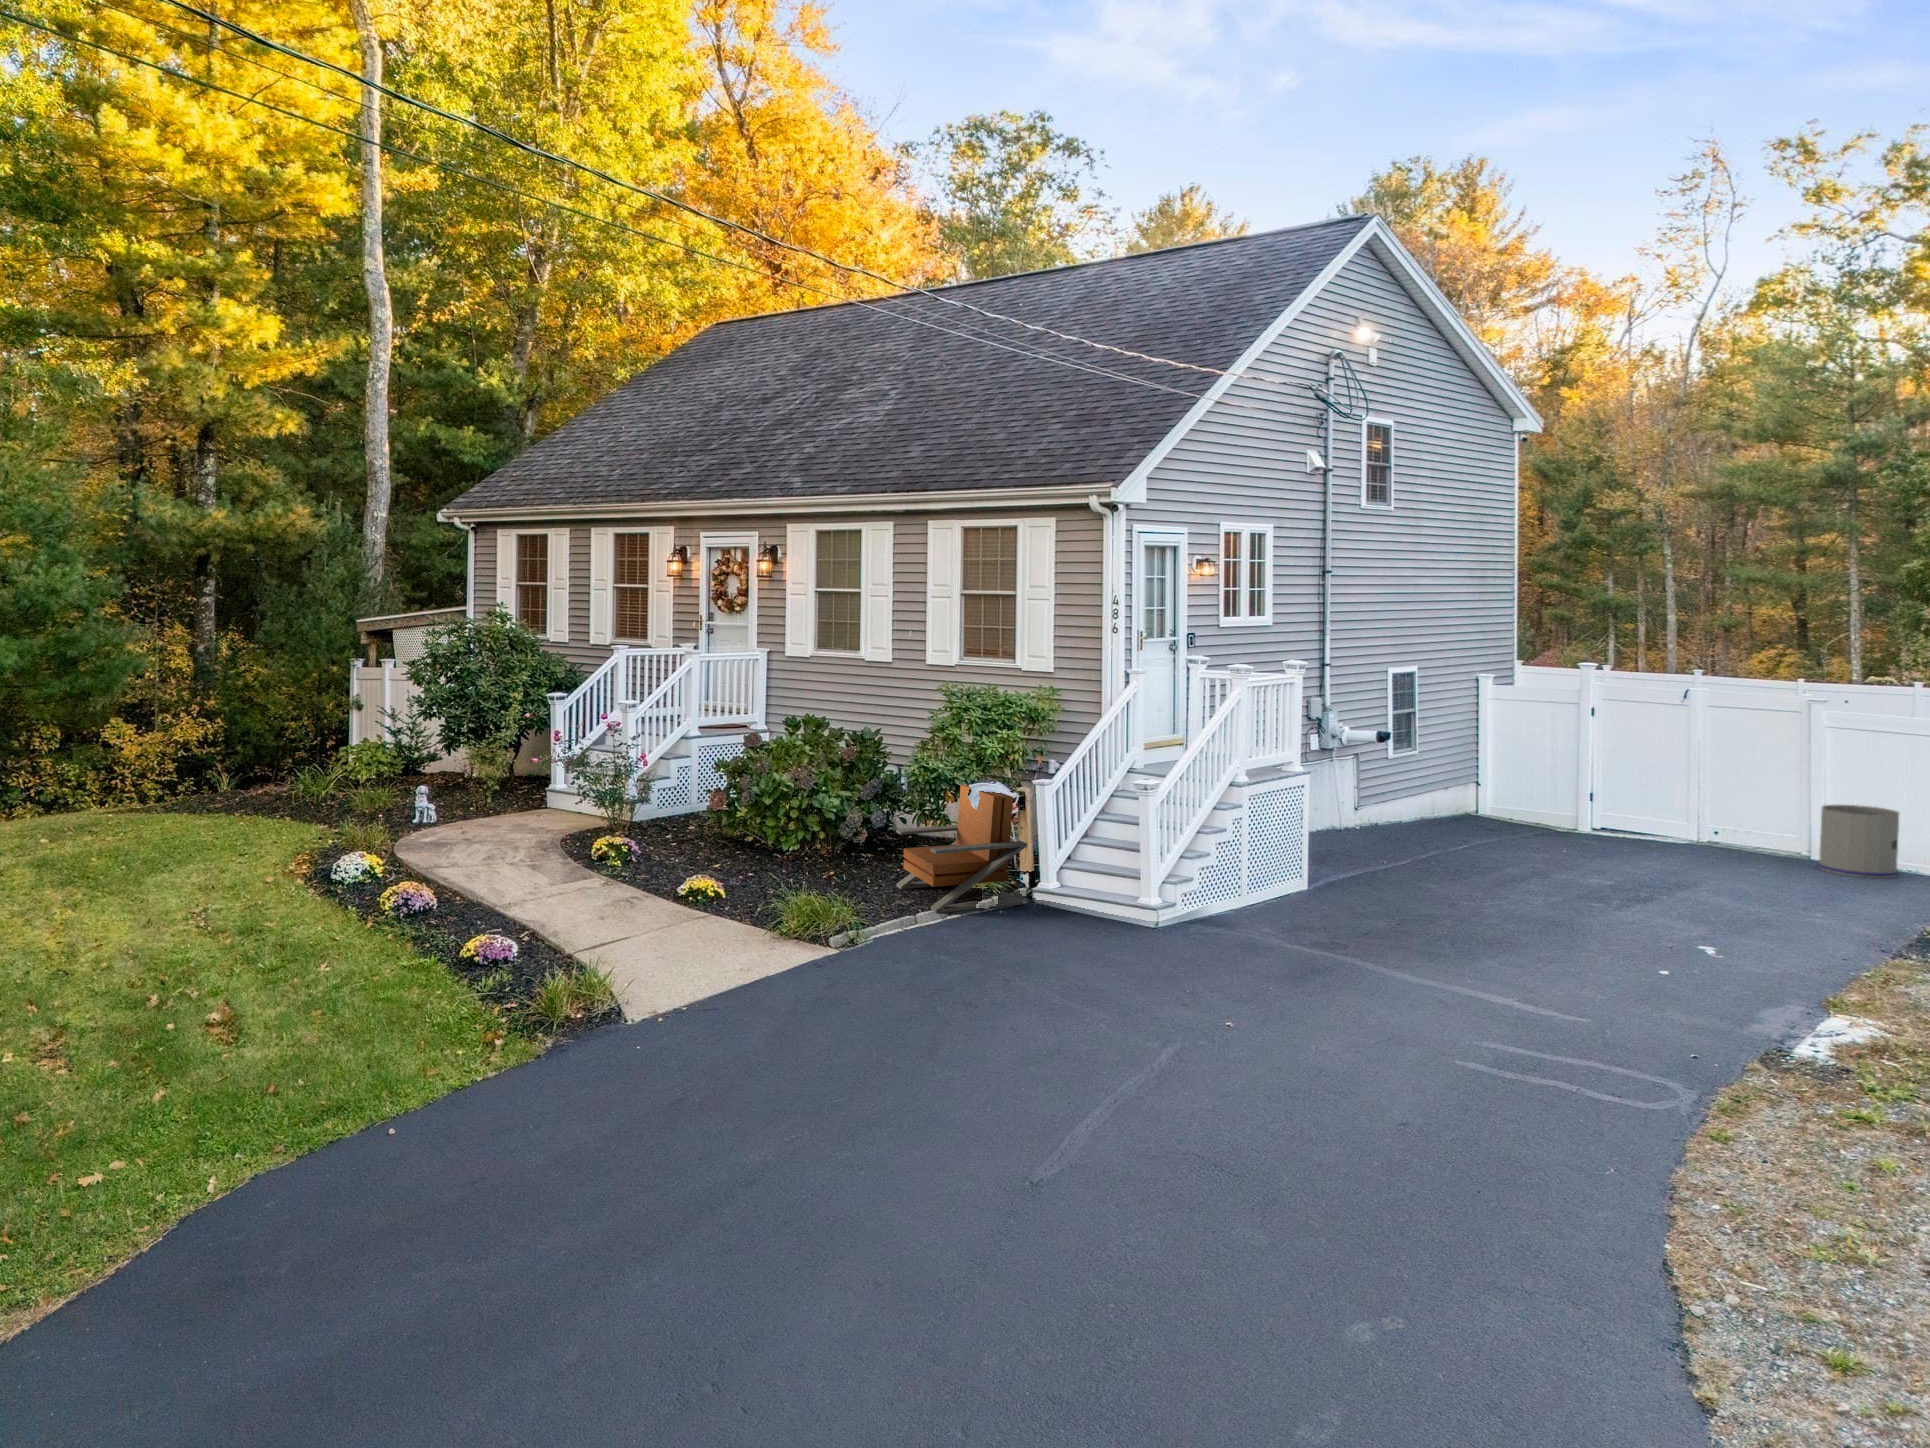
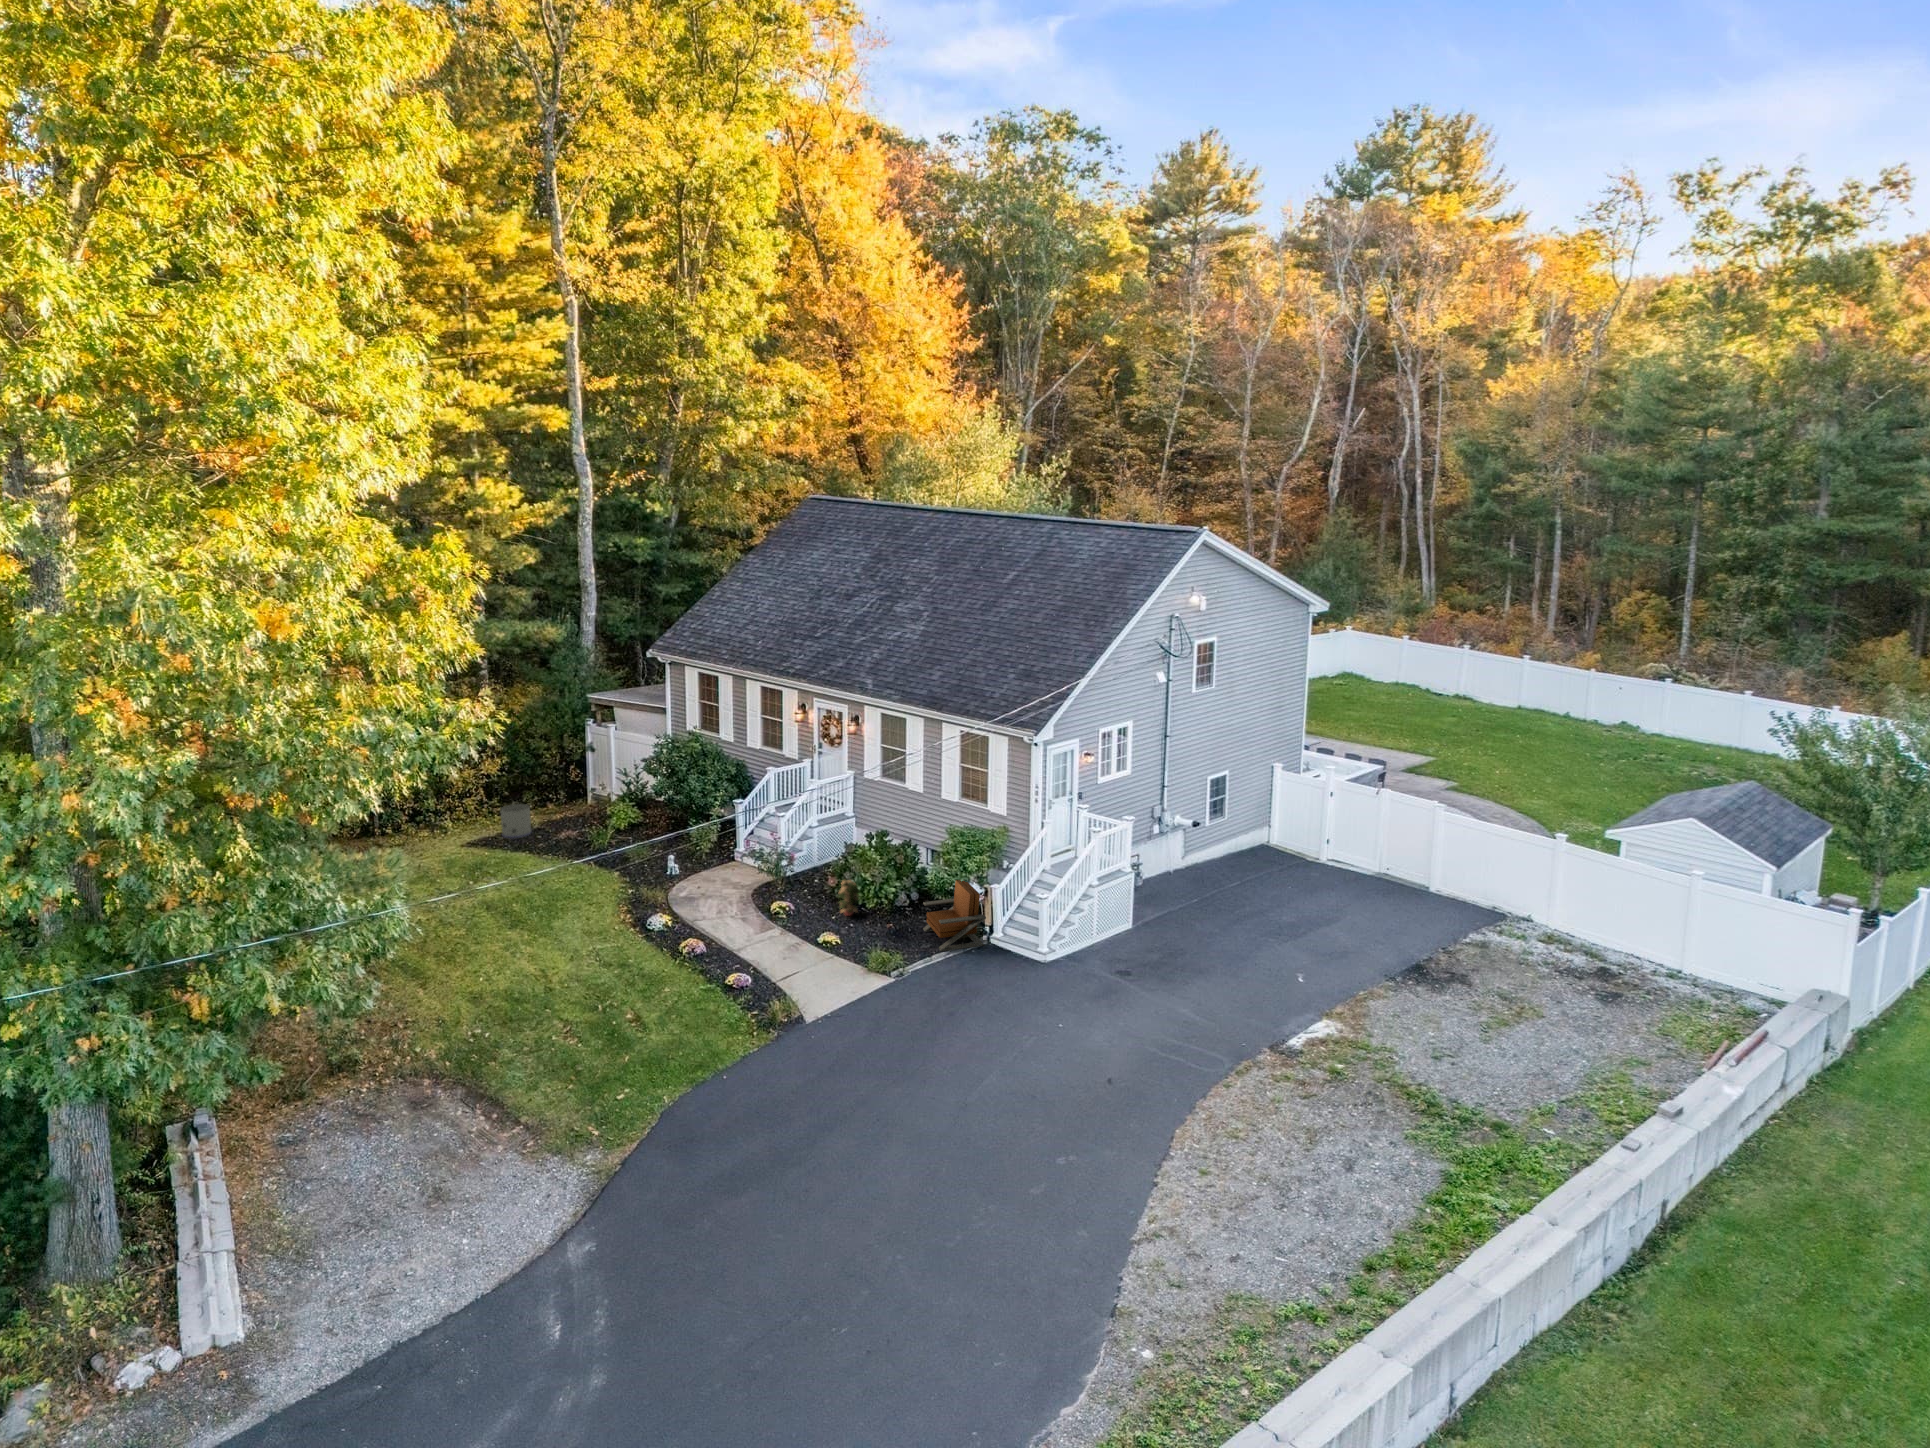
decorative plant: none [723,790,773,861] -> present [838,880,859,916]
trash can: present [1818,805,1899,878] -> present [501,804,531,839]

